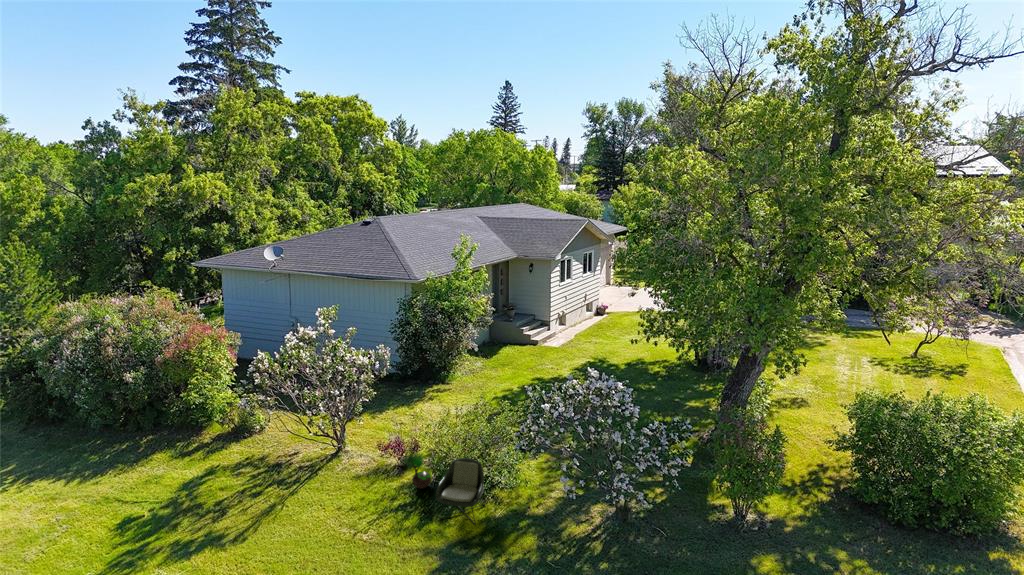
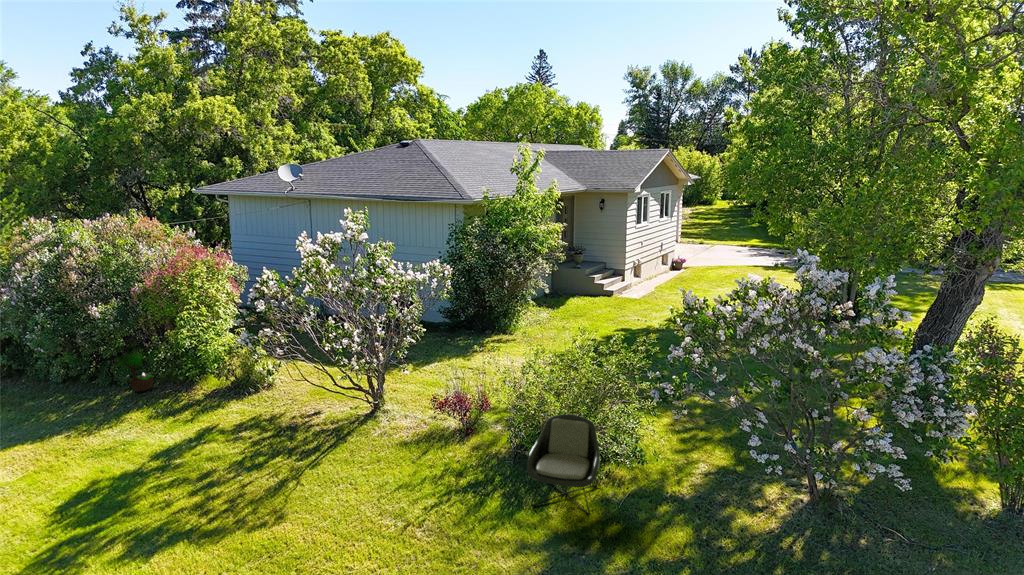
potted tree: present [405,453,431,488] -> present [118,353,153,391]

